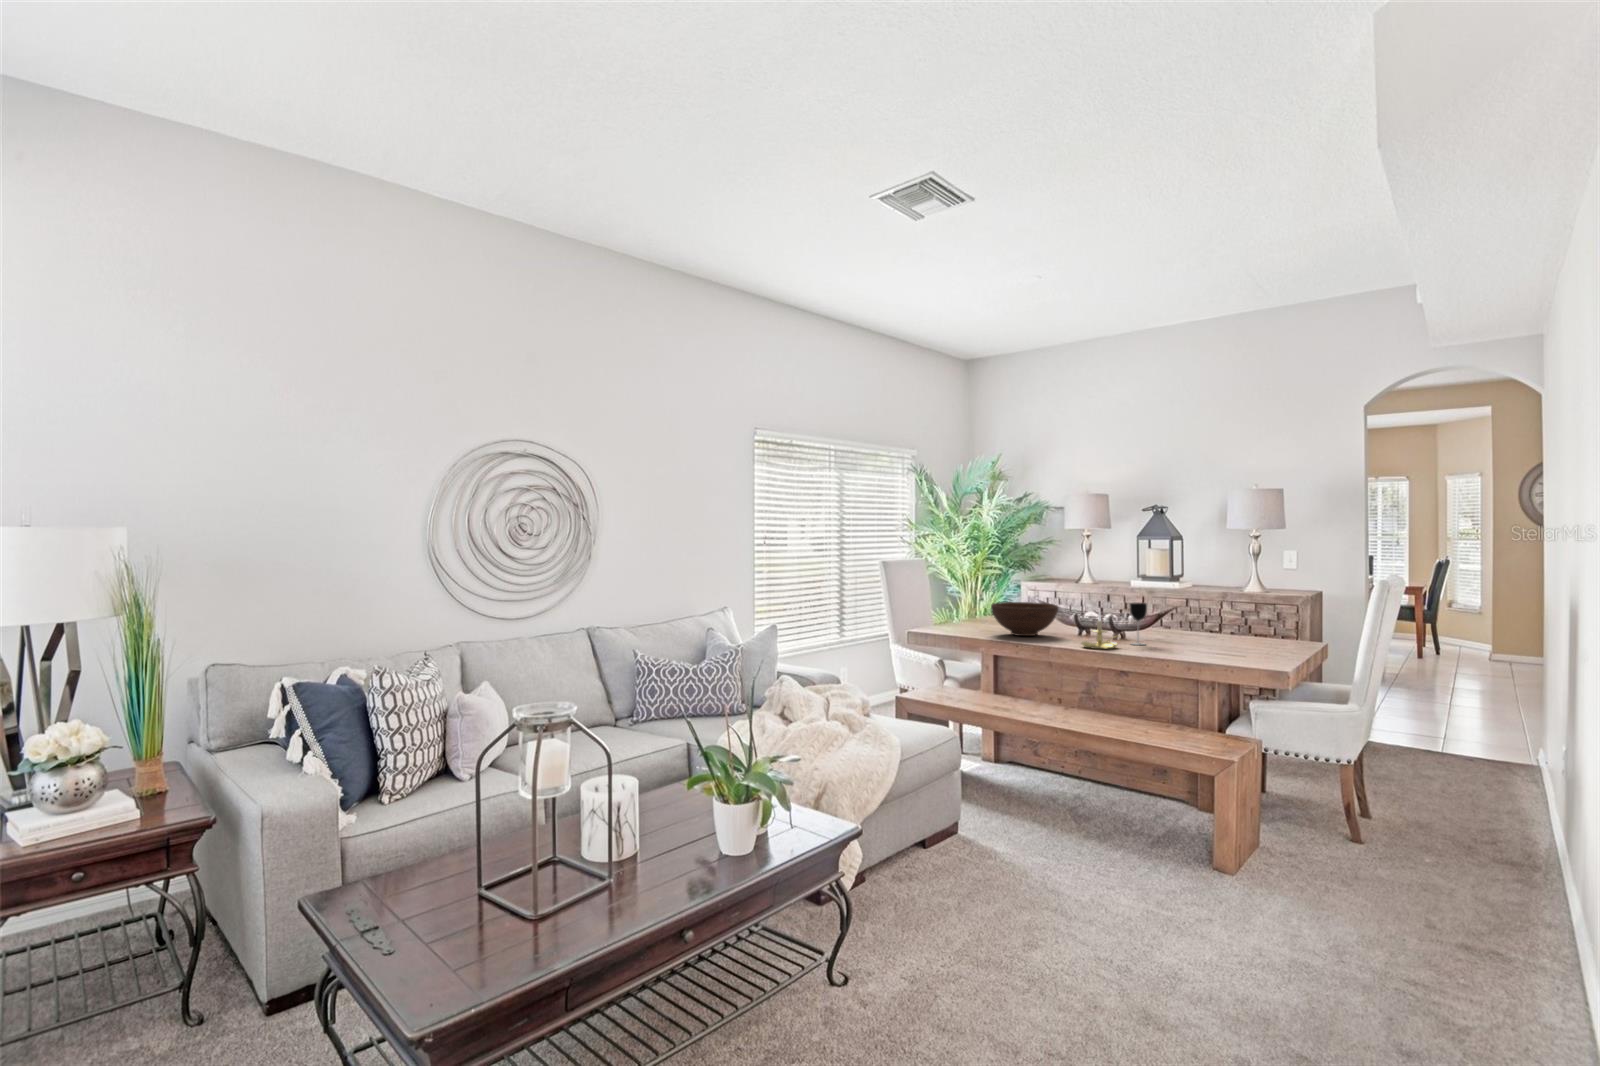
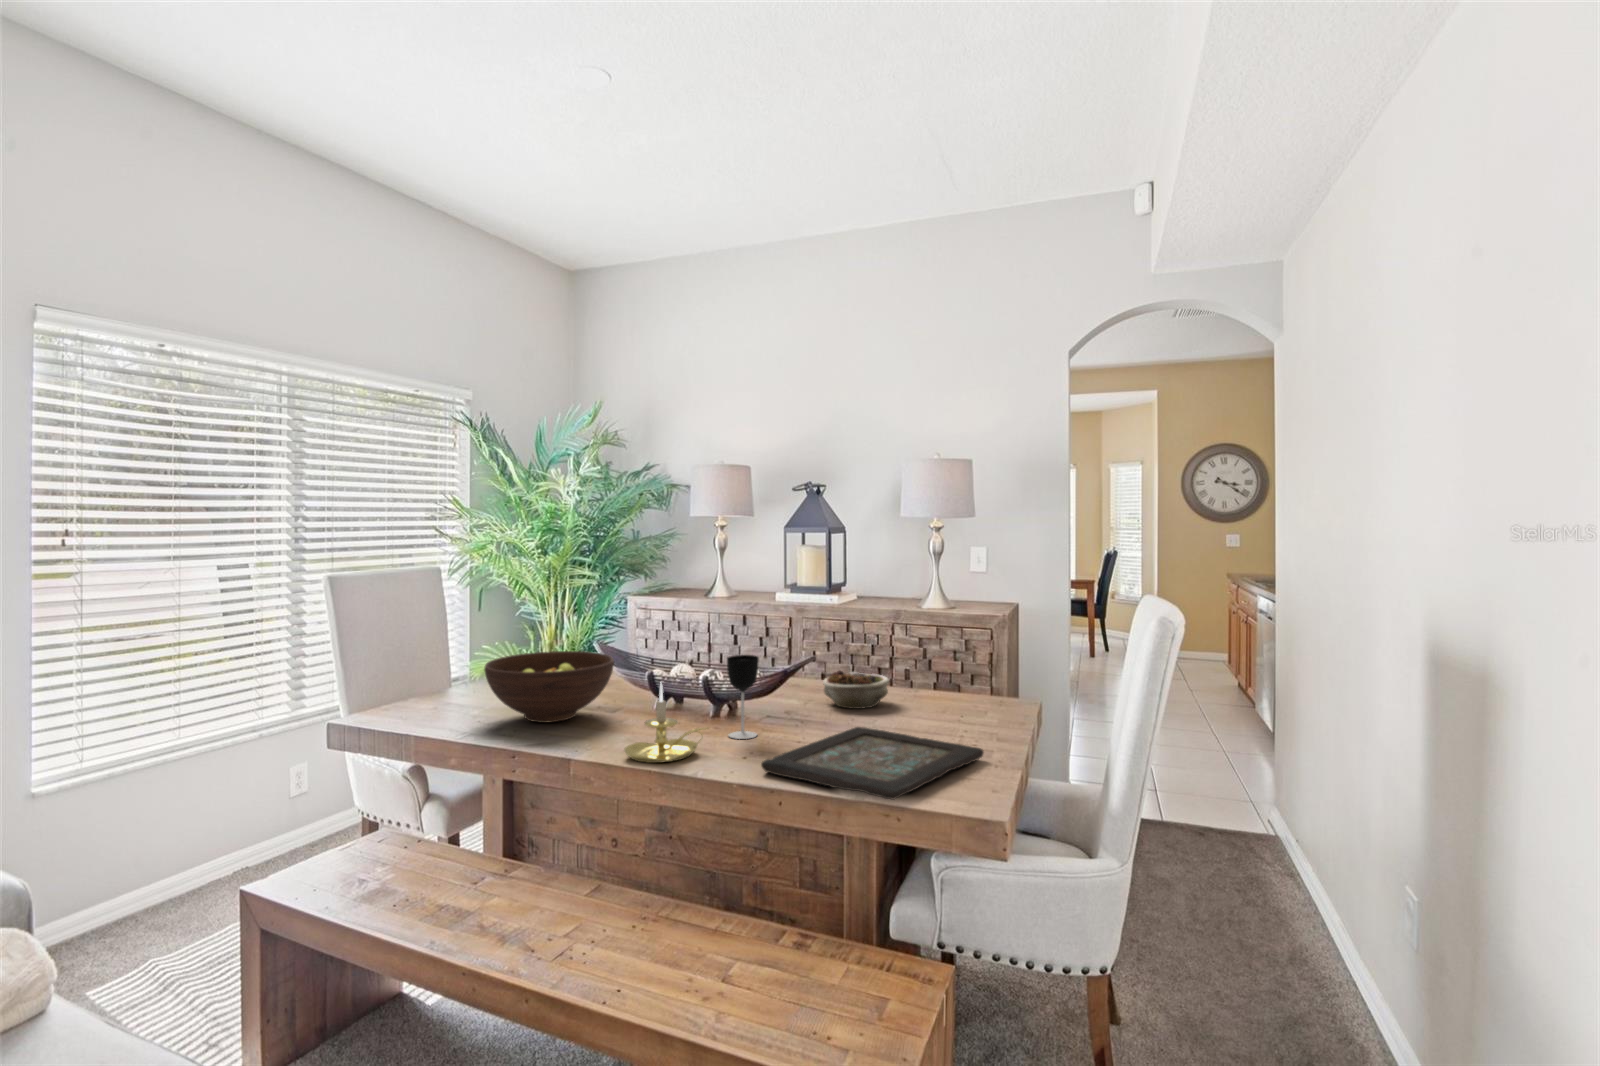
succulent planter: none [1180,619,1222,640] -> present [823,671,889,709]
decorative tray: none [1157,642,1281,662] -> present [761,727,984,800]

